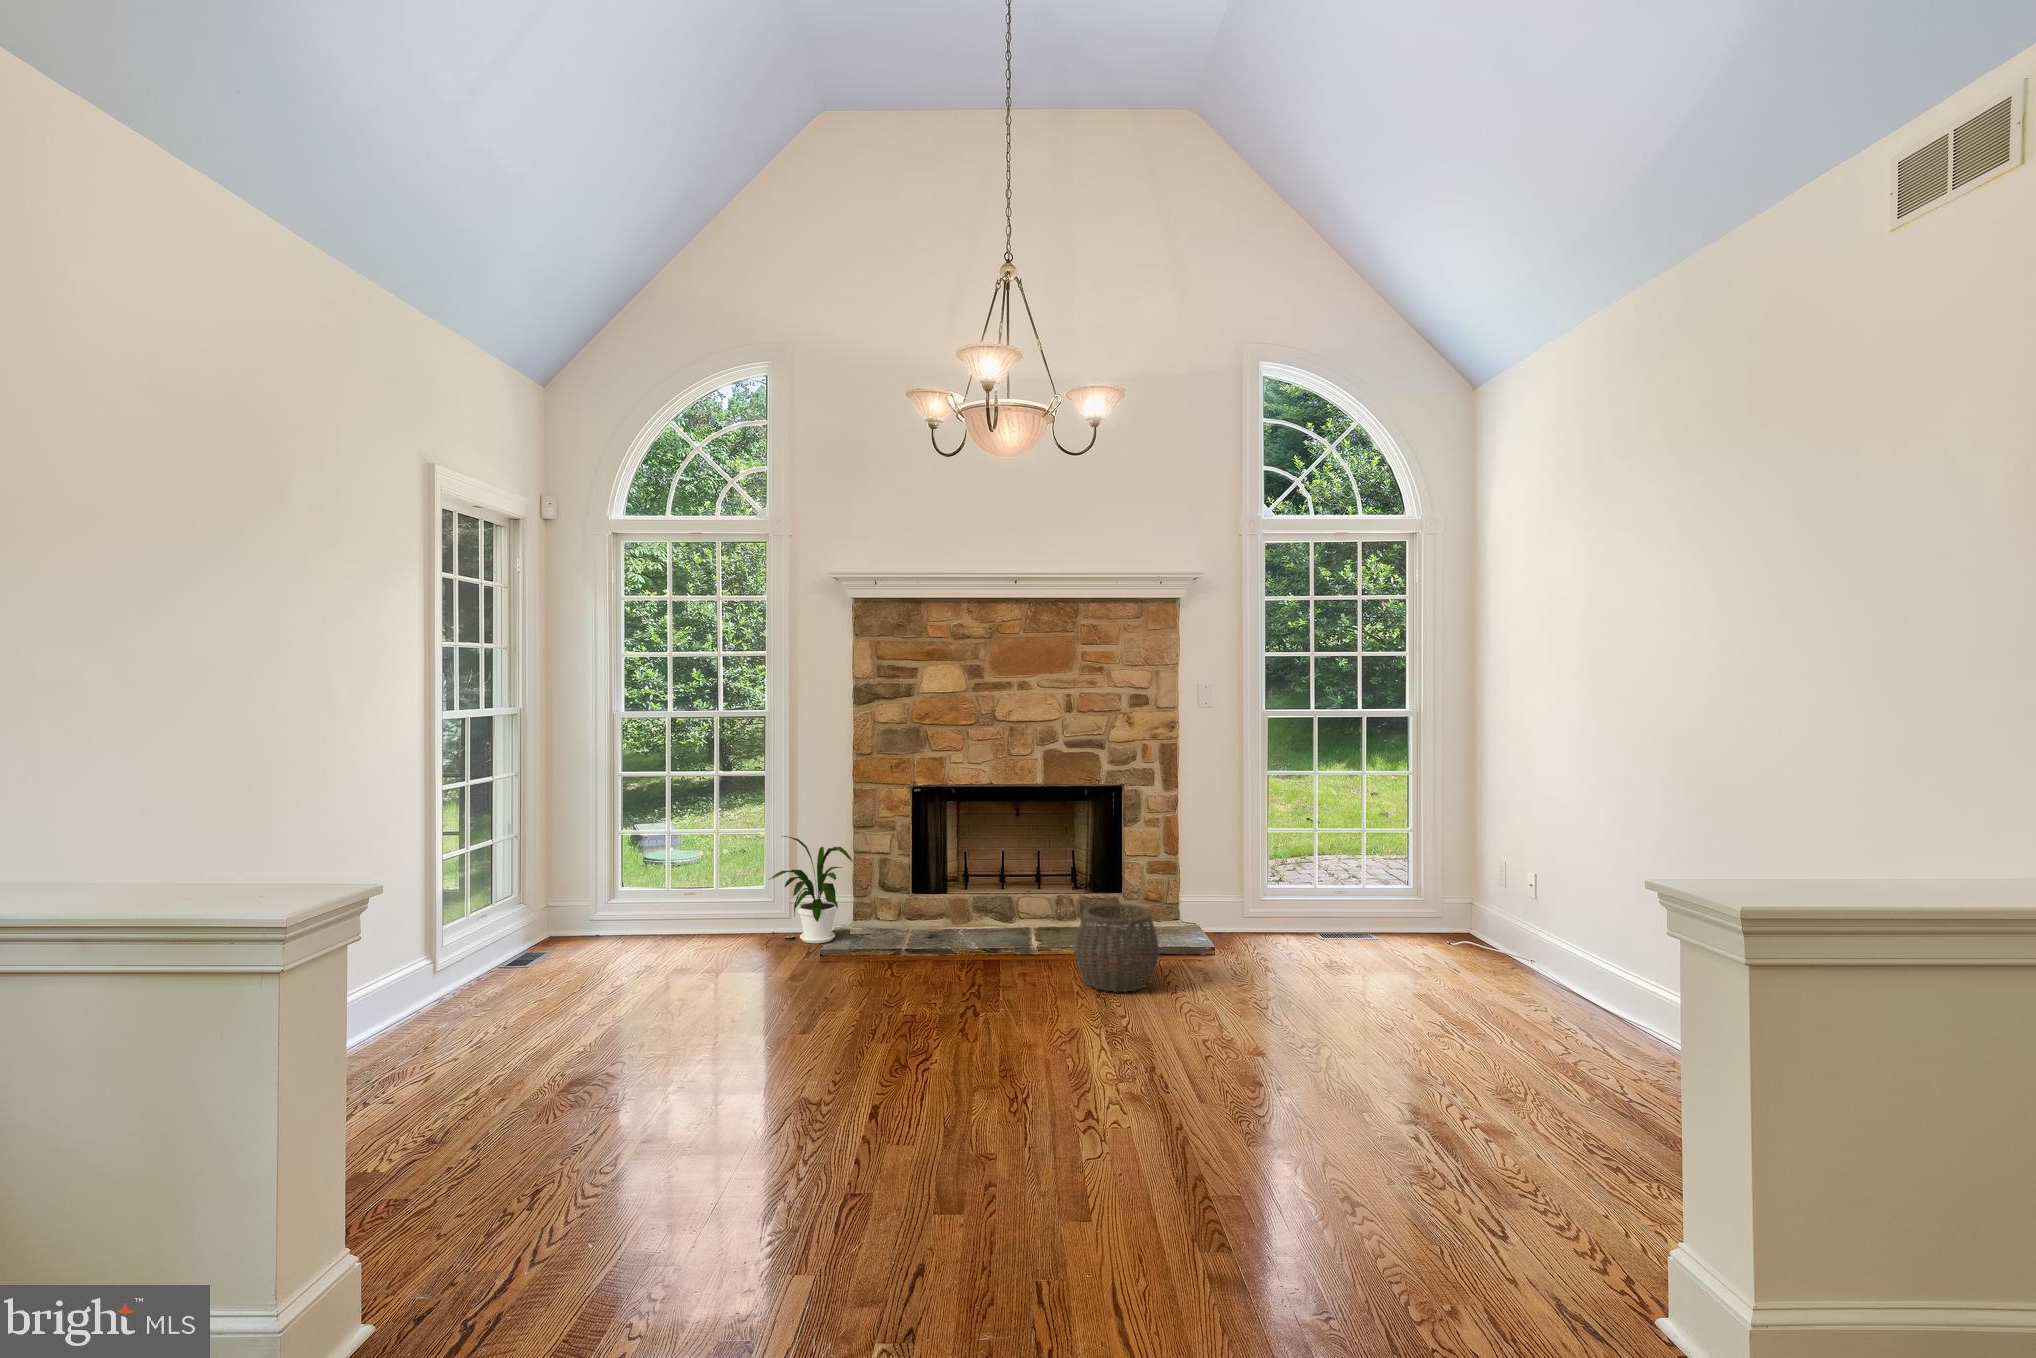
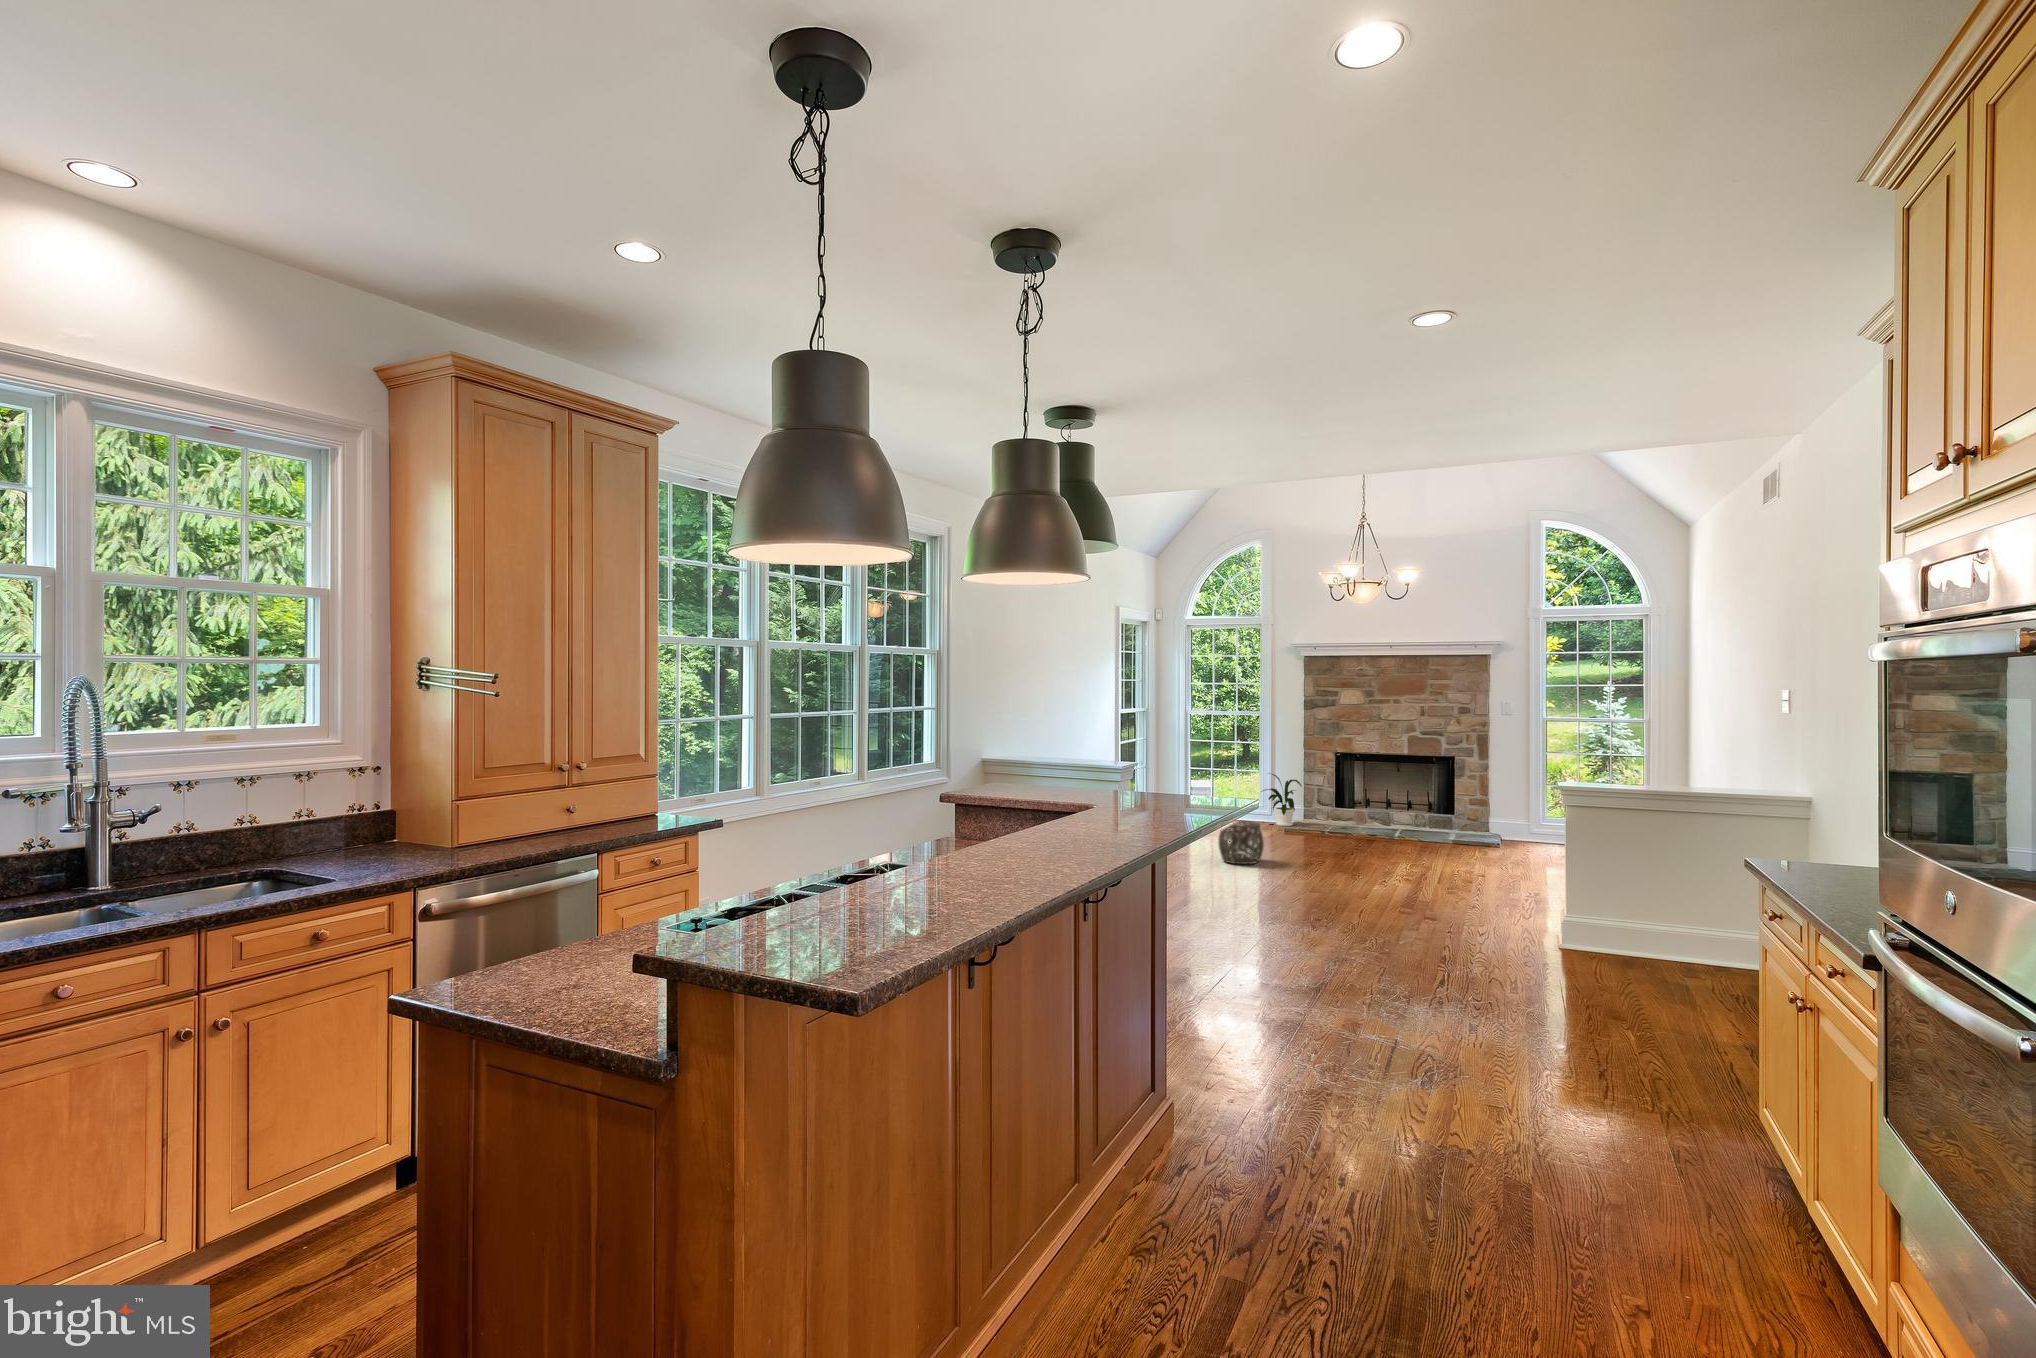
woven basket: present [1075,904,1159,992] -> present [1218,821,1264,864]

